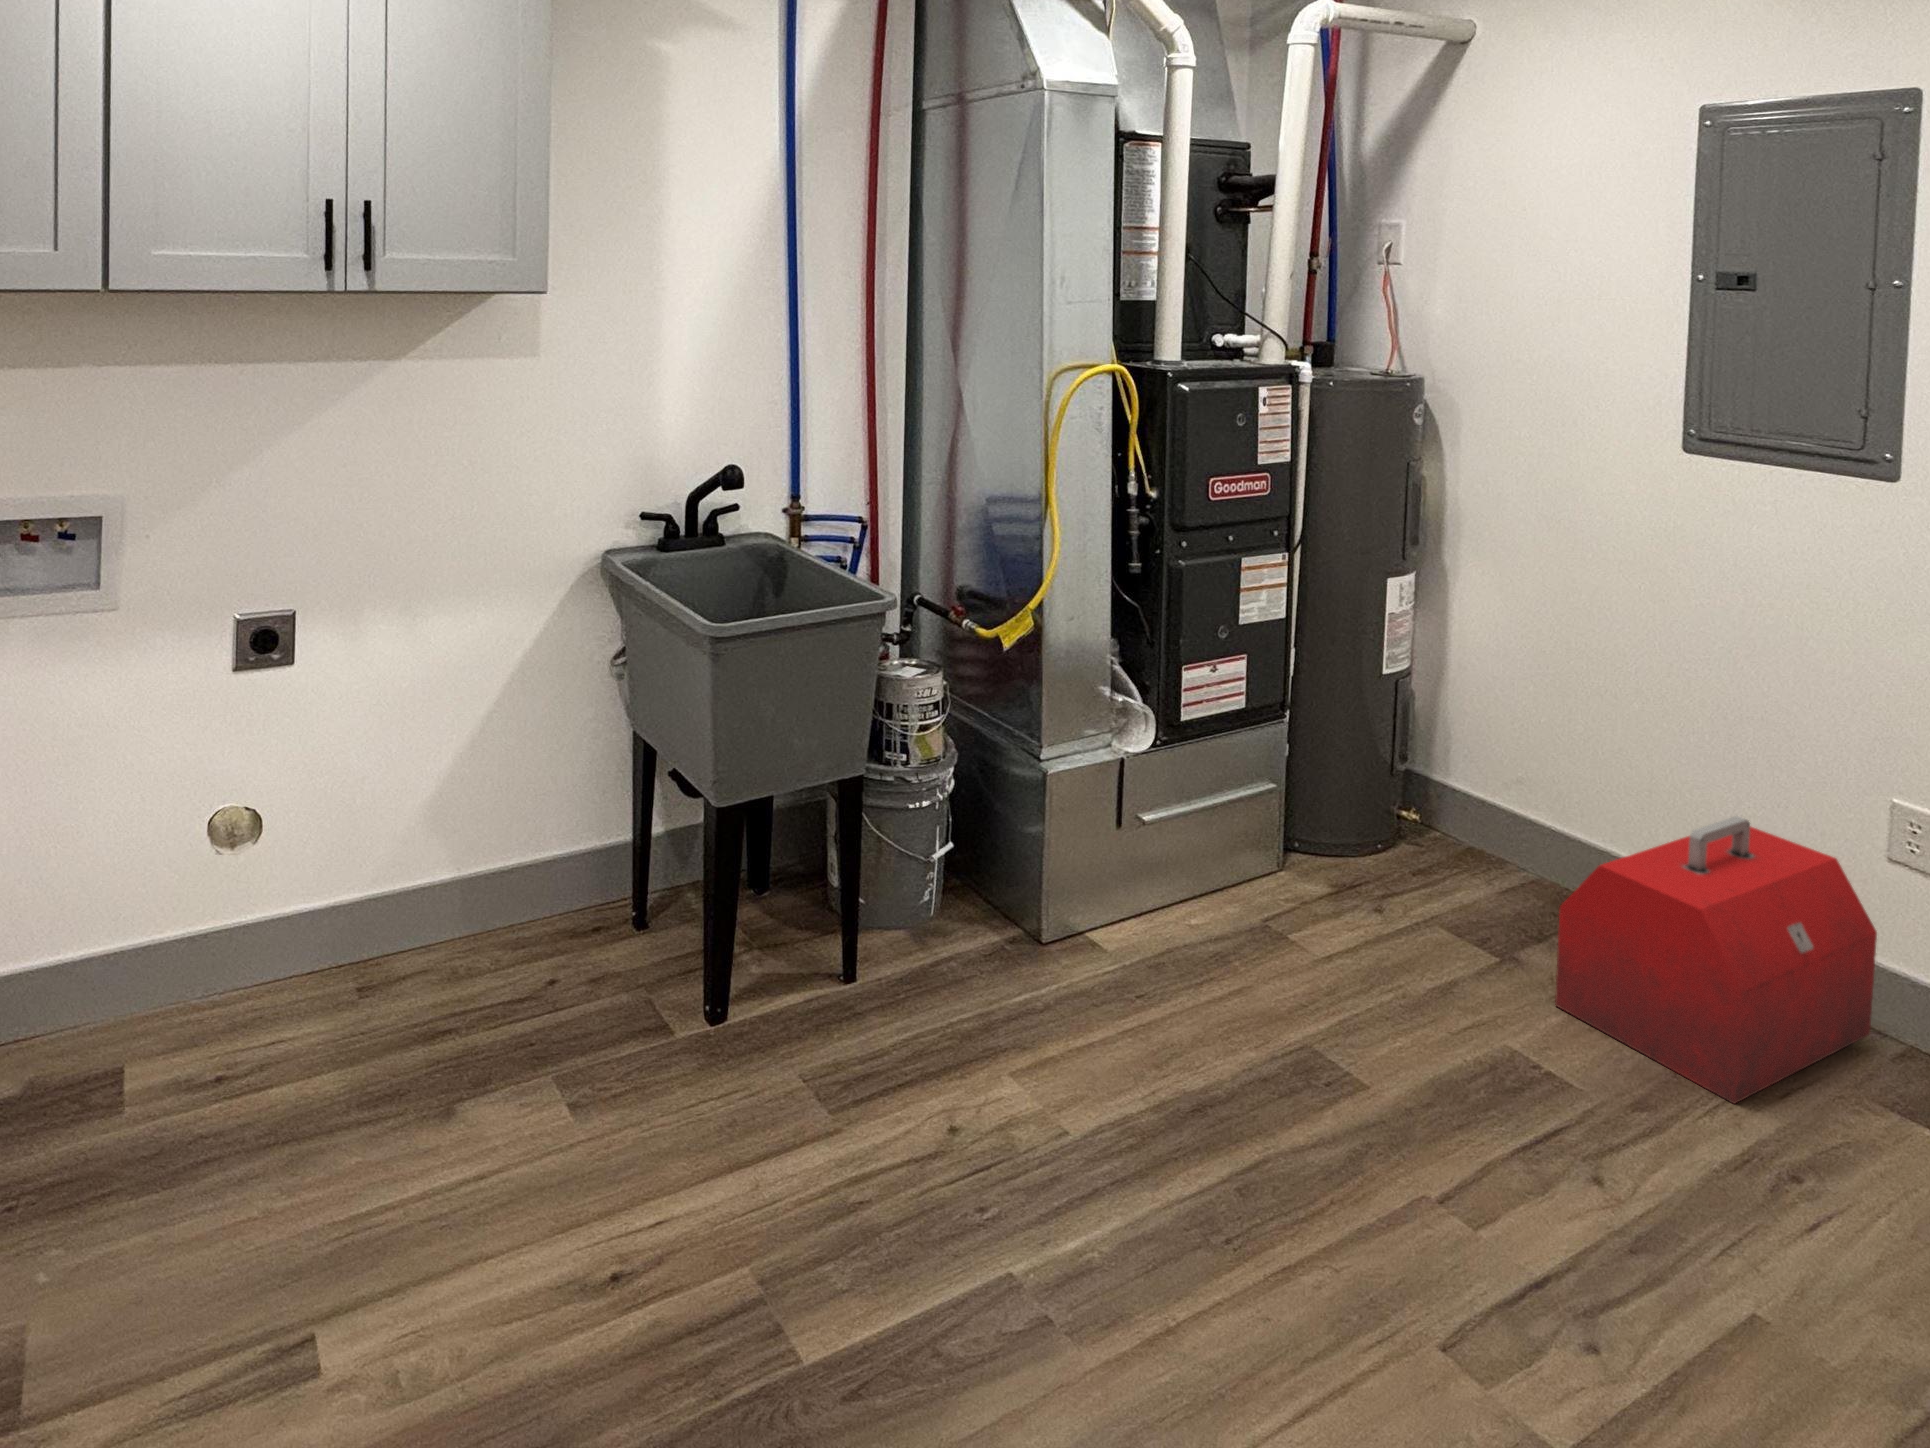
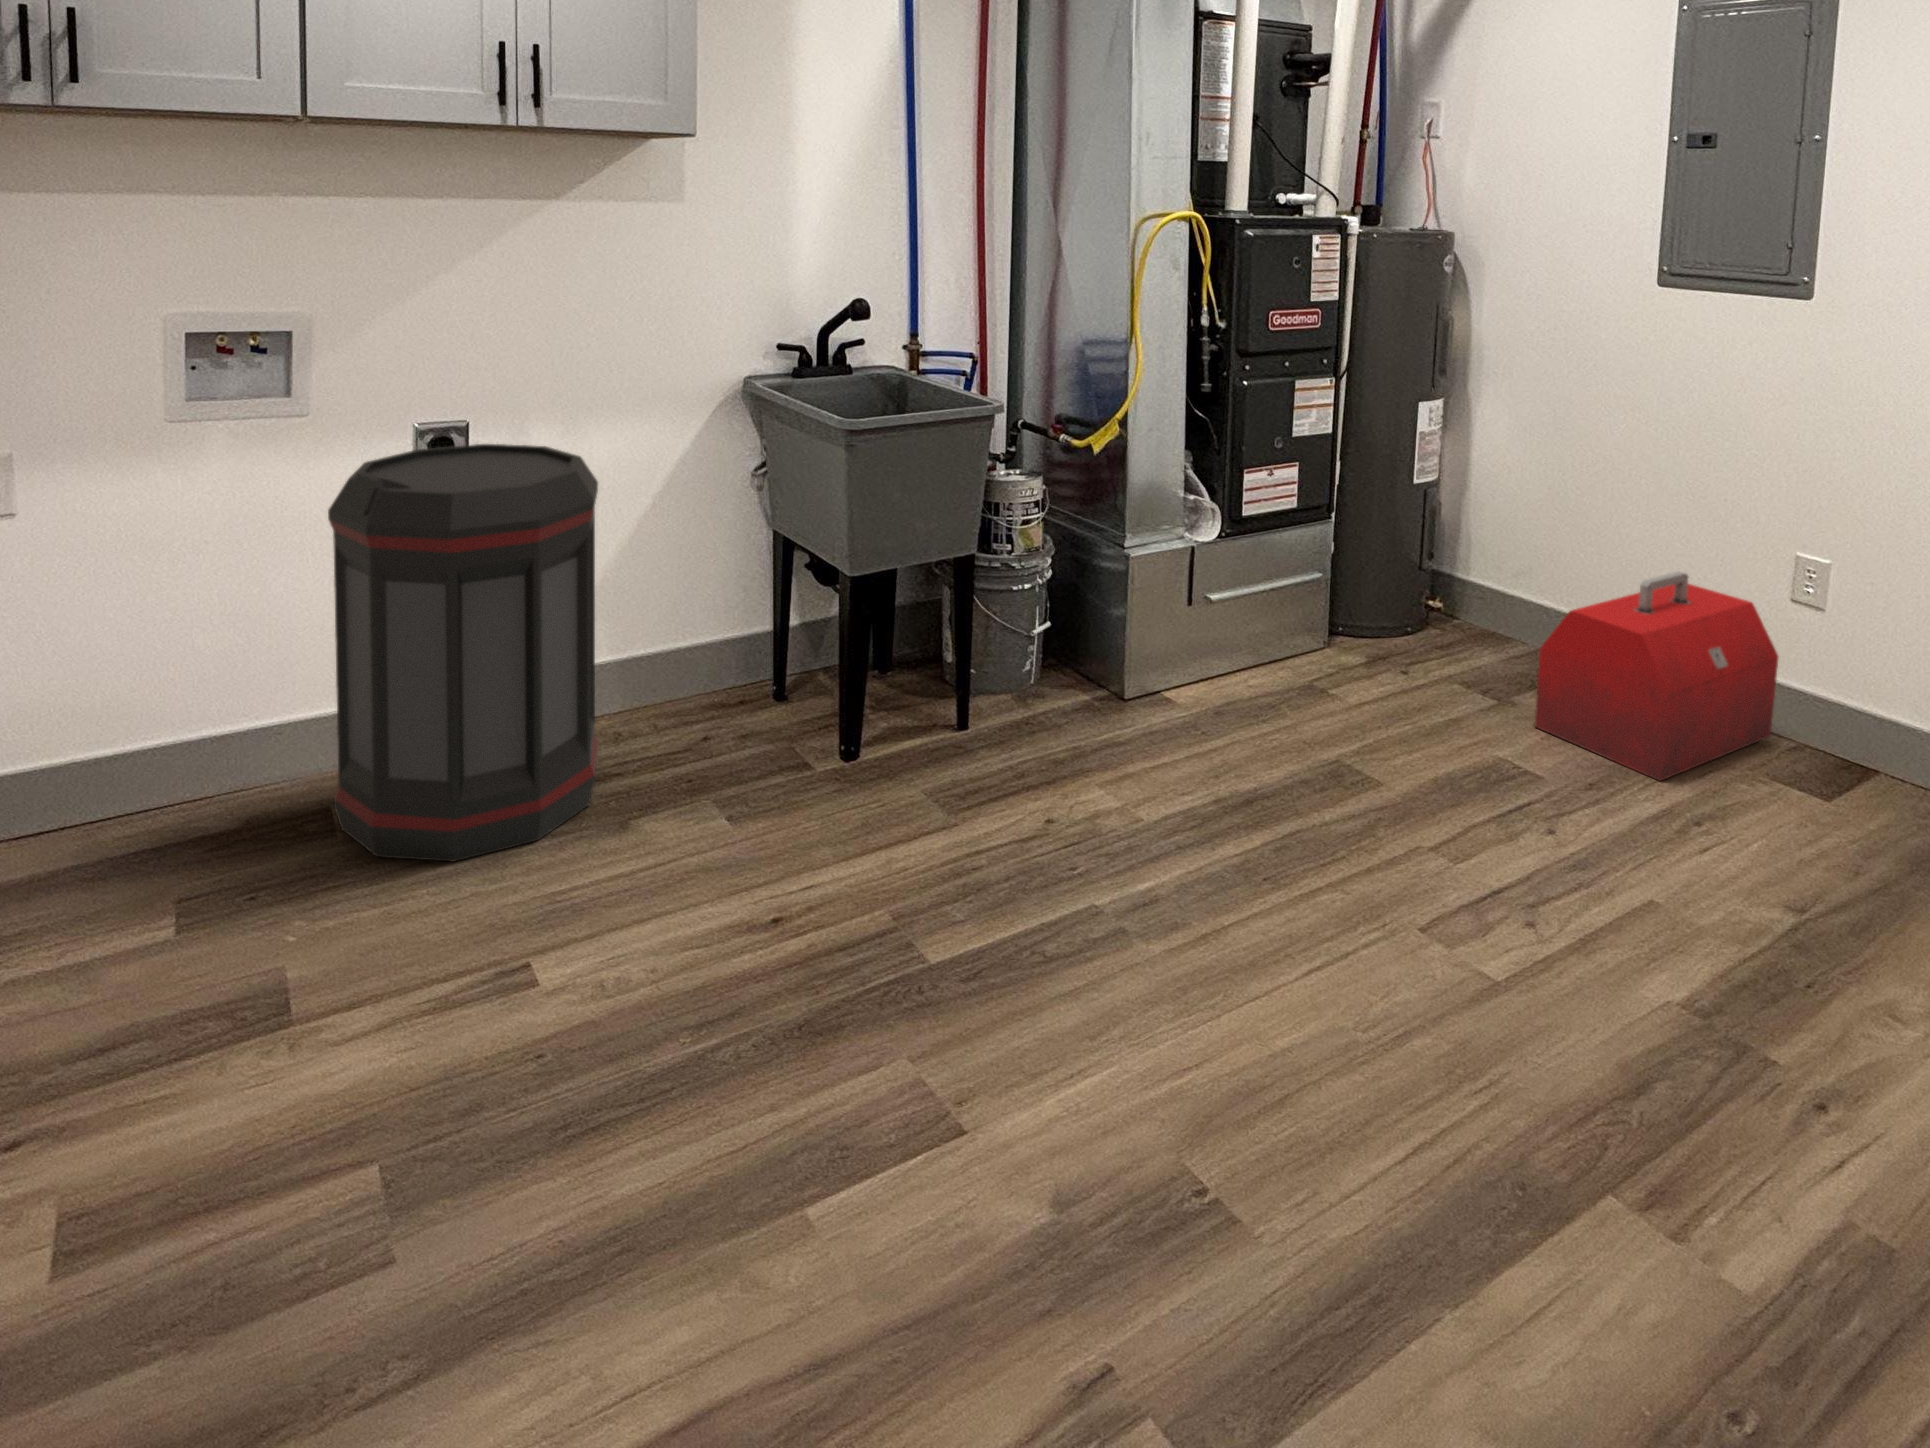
trash can: none [119,639,430,1161] -> present [328,444,598,862]

